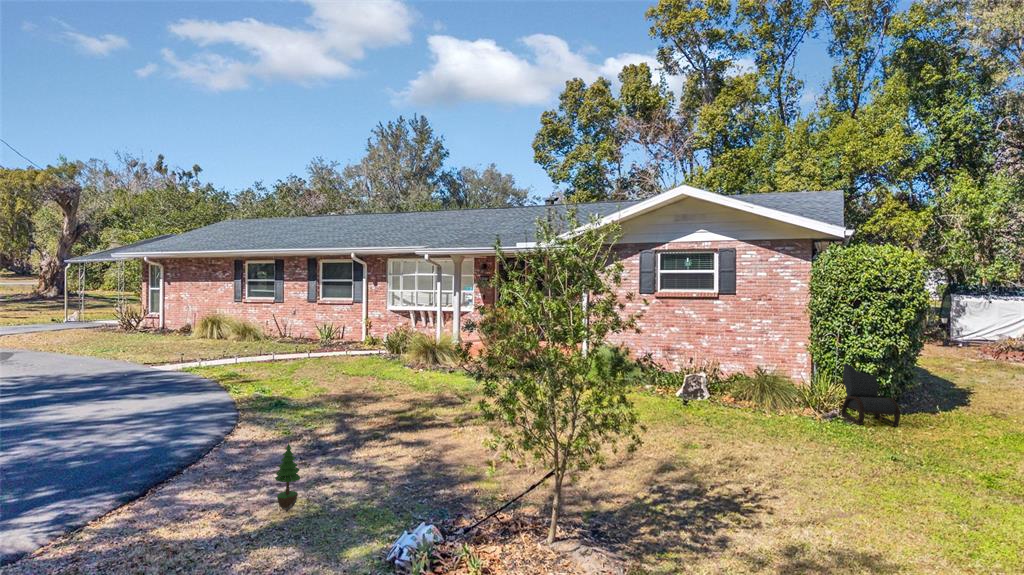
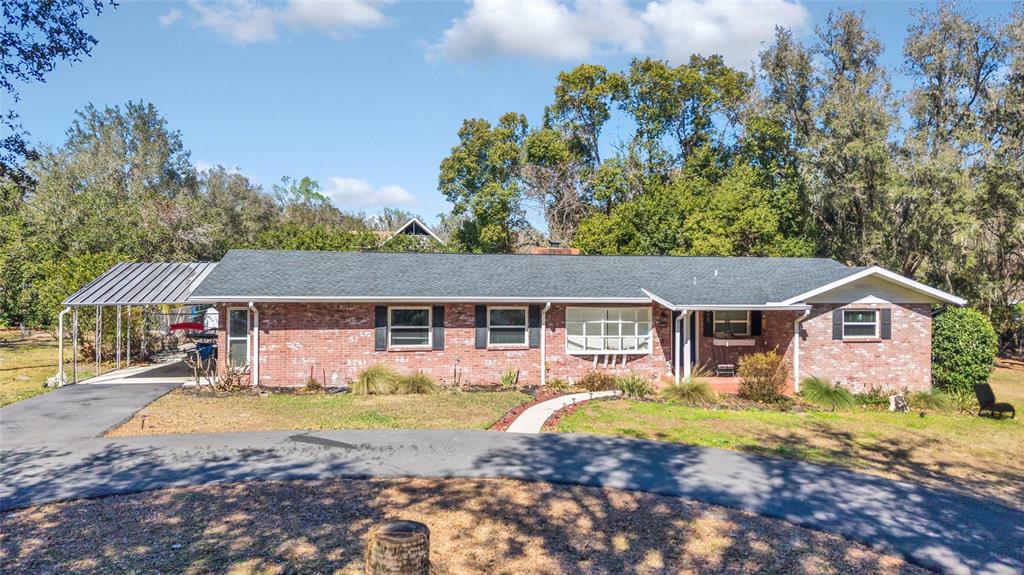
potted tree: present [275,444,300,510] -> none [970,458,986,495]

